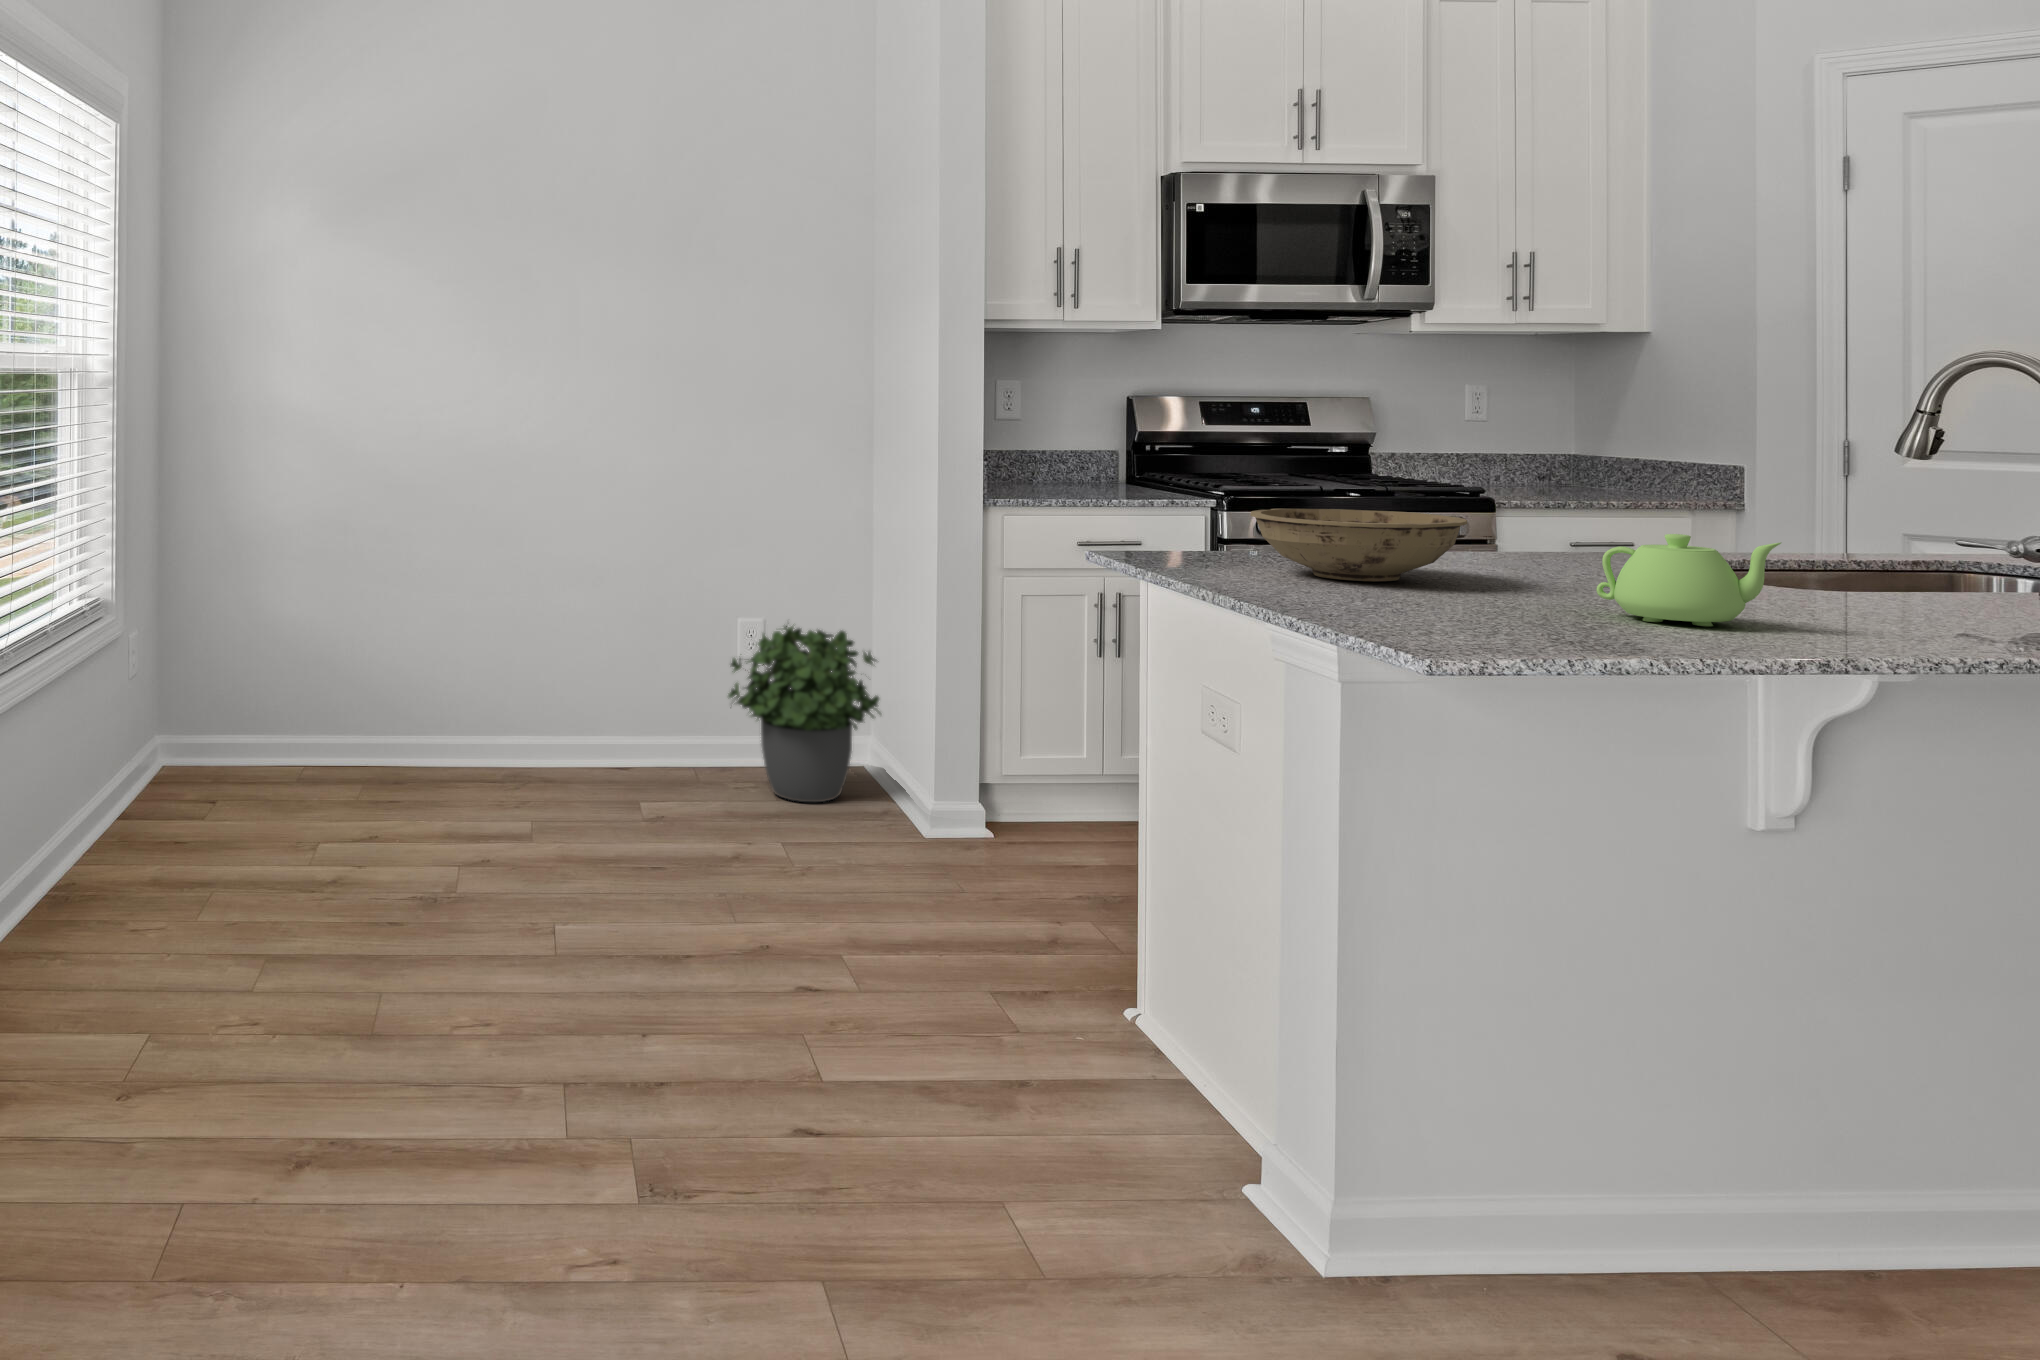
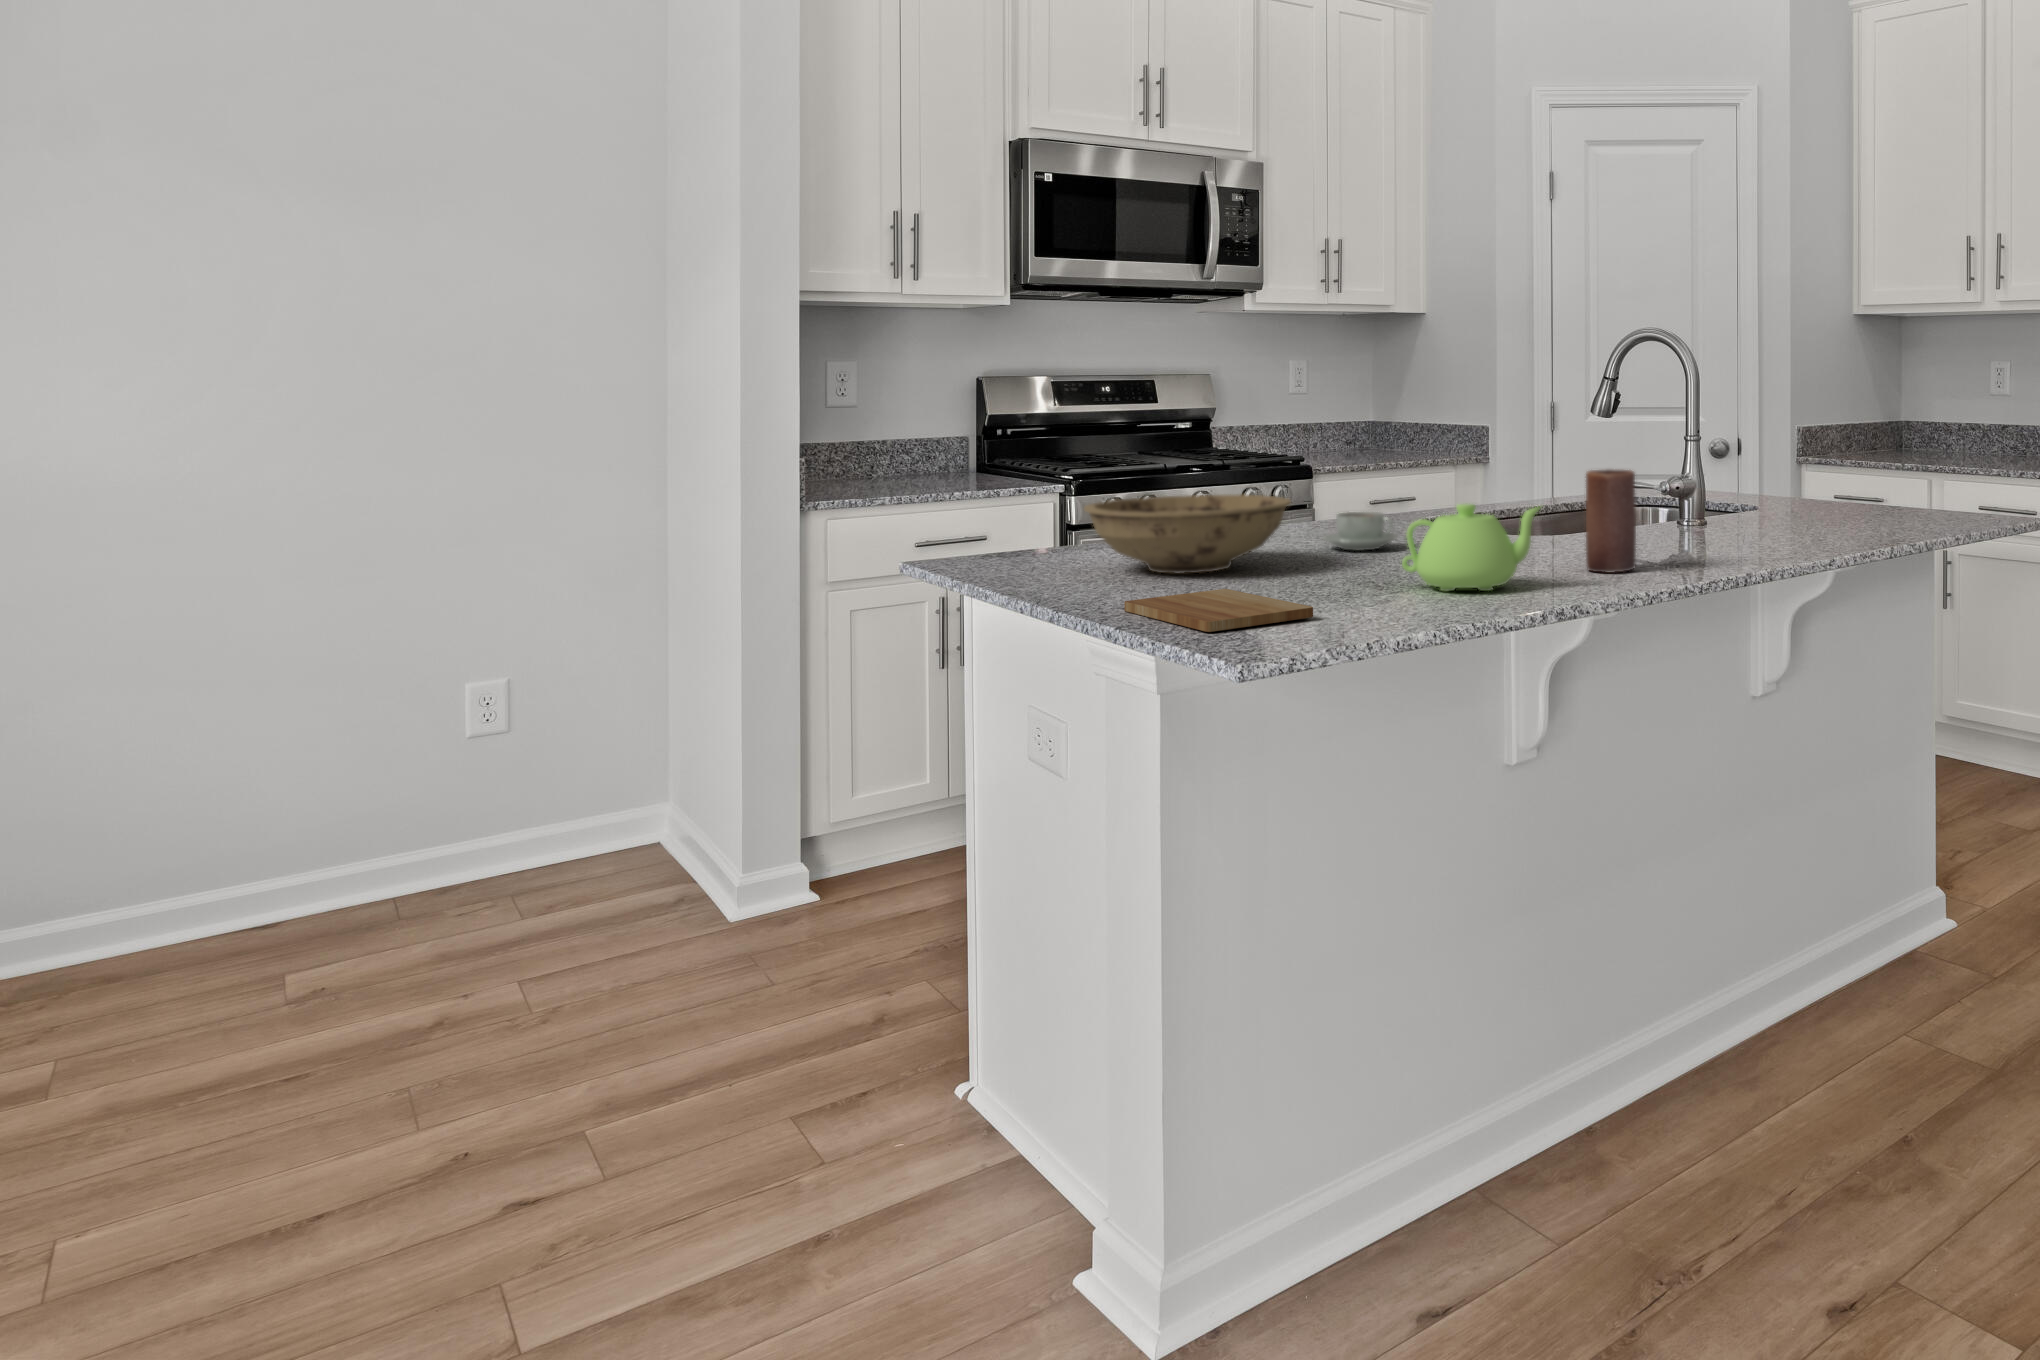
candle: none [1849,511,1924,627] -> present [1586,469,1636,573]
coffee cup: none [1503,539,1597,579] -> present [1323,512,1398,550]
cutting board: none [1295,594,1491,626] -> present [1125,589,1313,632]
potted plant: present [728,626,881,802] -> none [446,673,678,907]

